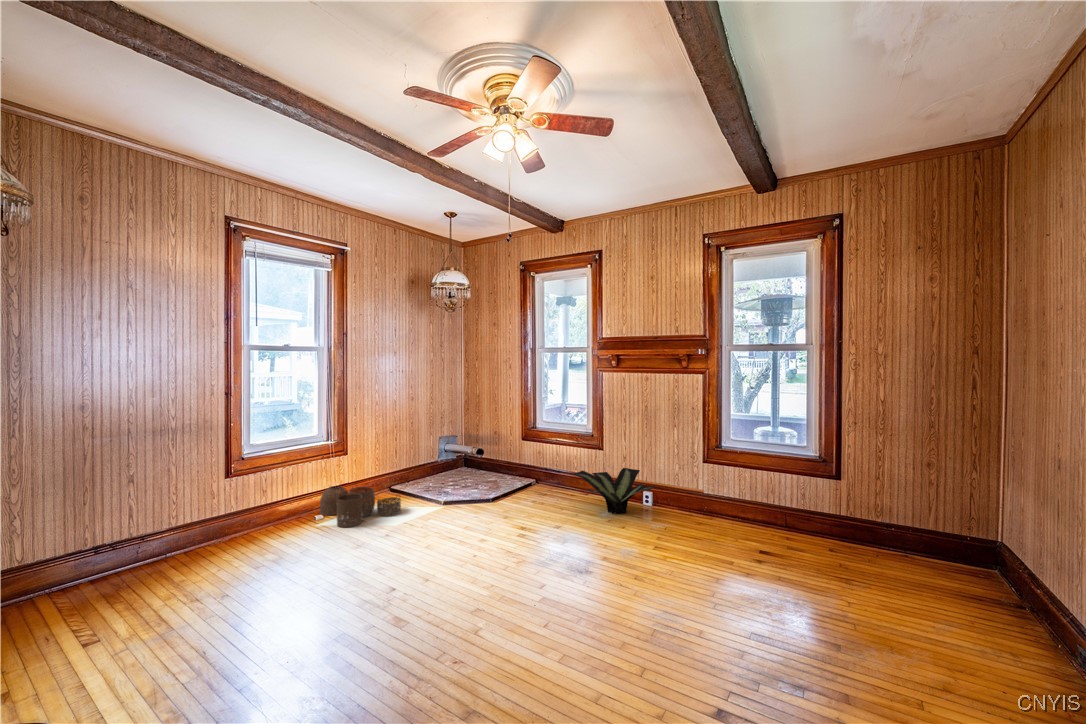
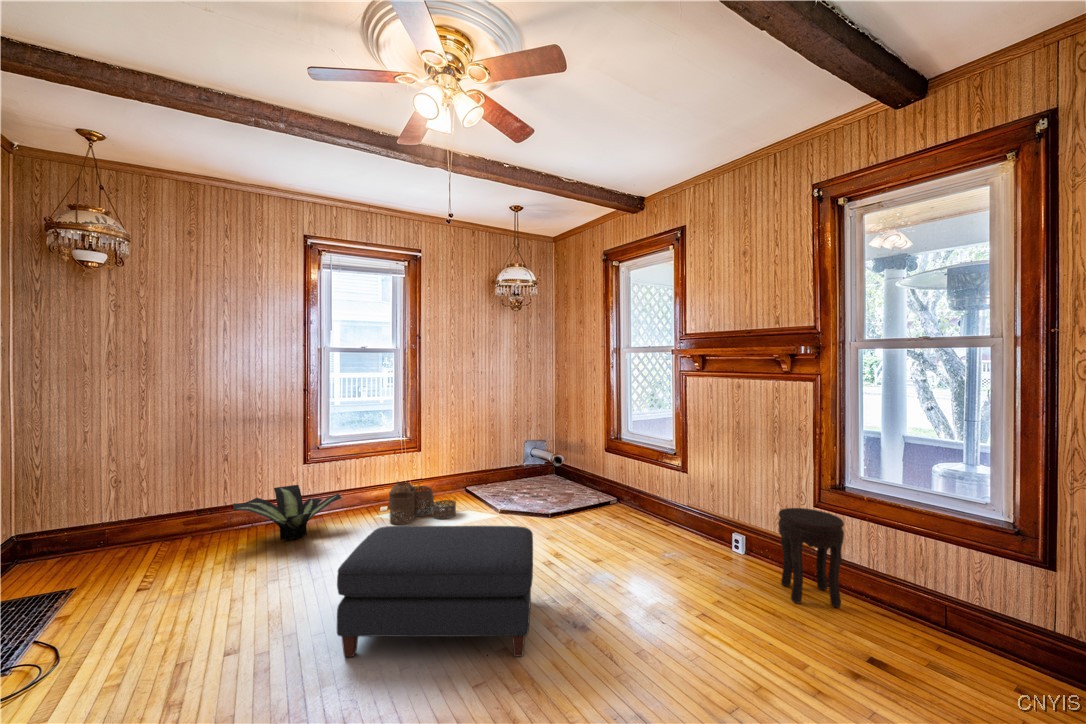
side table: none [688,464,730,529] -> present [778,508,844,608]
potted plant: present [574,468,655,514] -> present [233,485,342,541]
ottoman: none [397,501,568,632] -> present [337,526,533,657]

